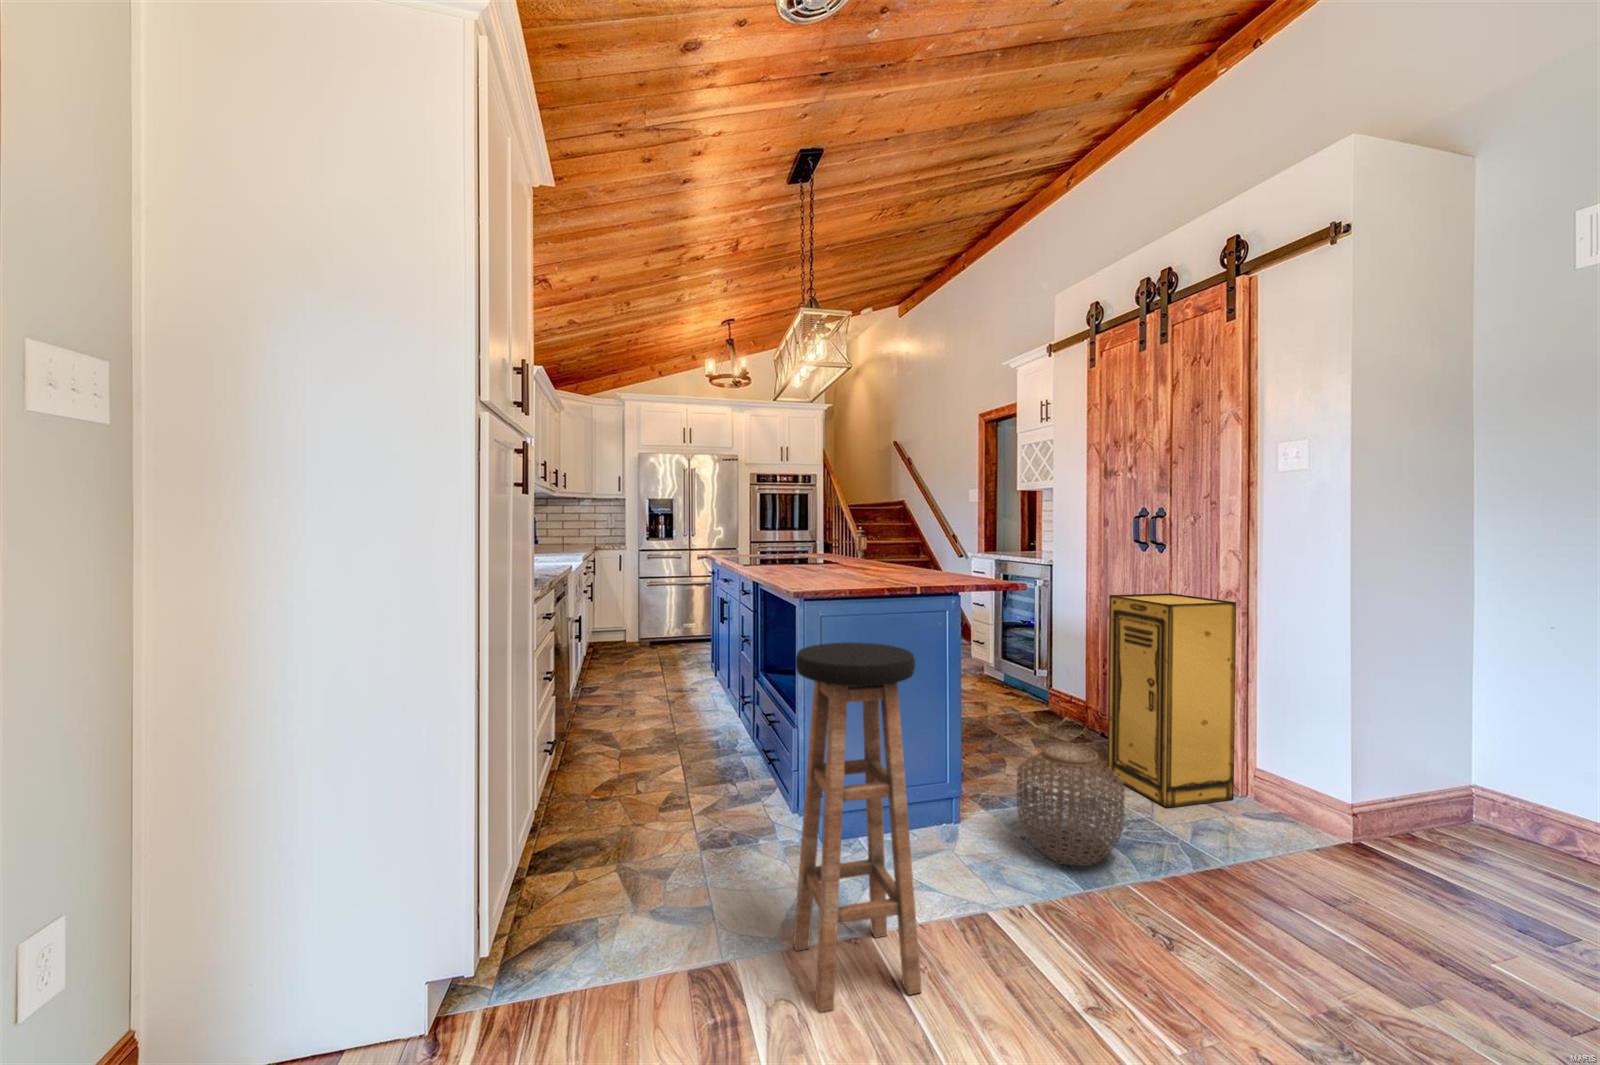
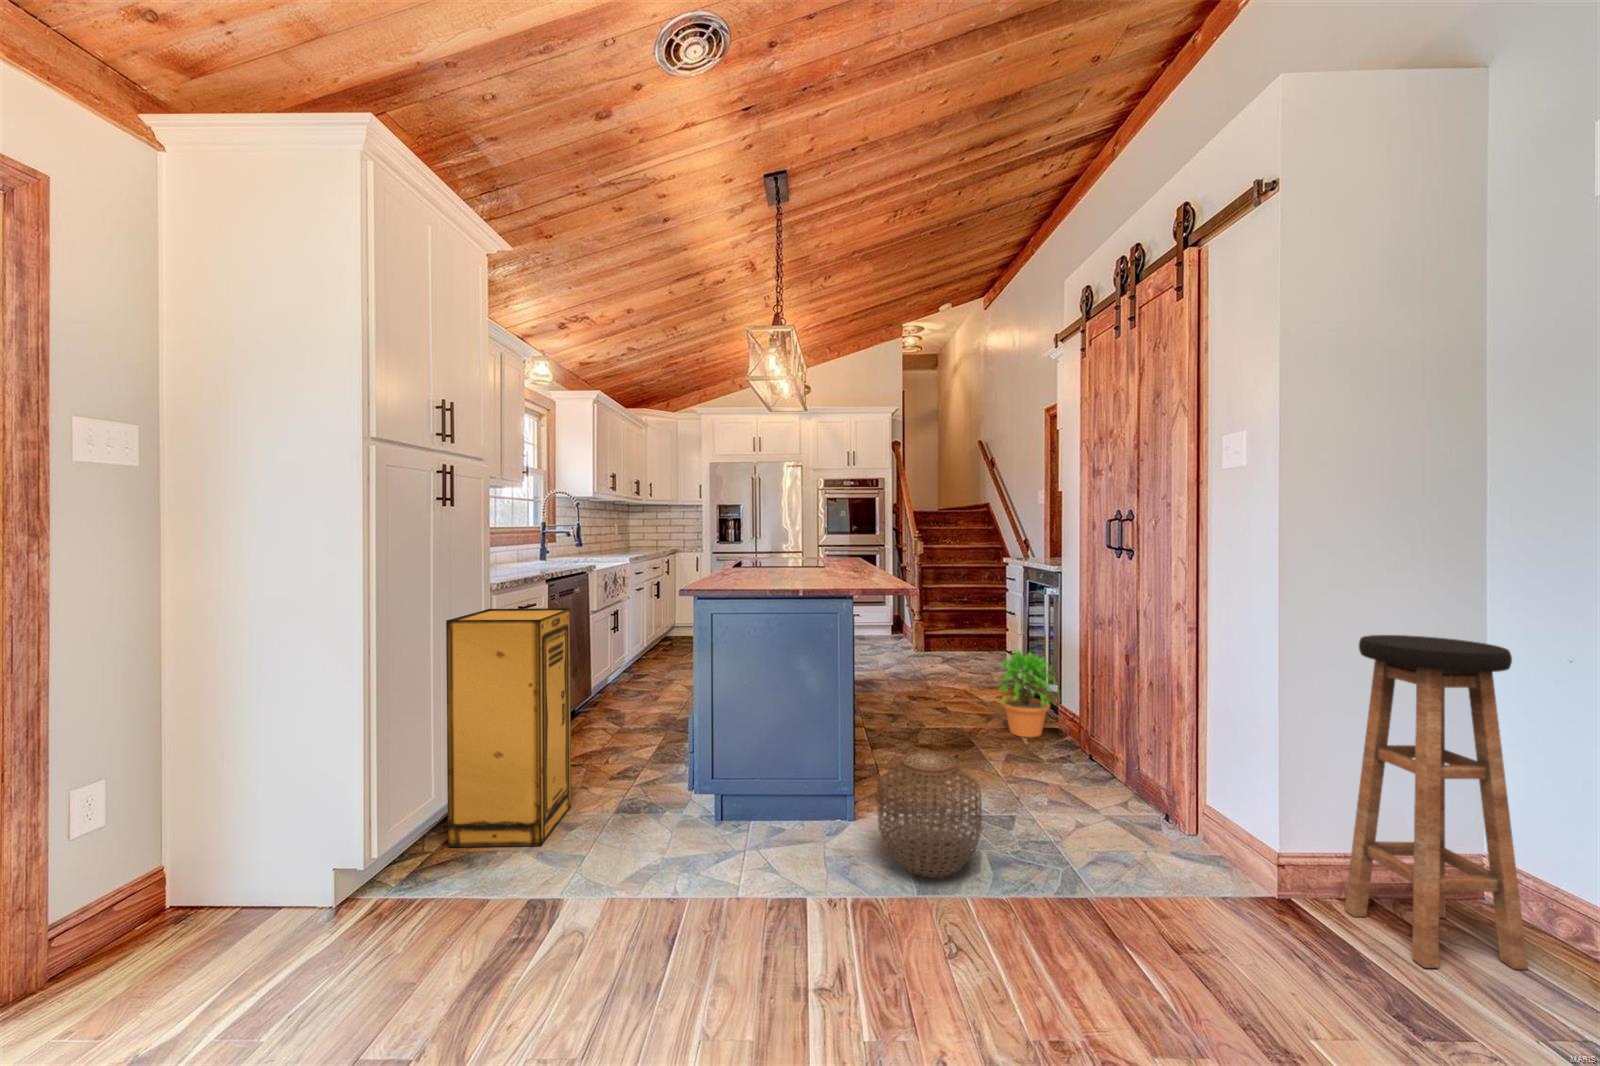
storage cabinet: present [1108,593,1236,808] -> present [446,608,571,847]
potted plant: none [994,637,1061,720] -> present [999,650,1055,737]
bar stool: present [793,642,922,1012] -> present [1345,635,1528,969]

